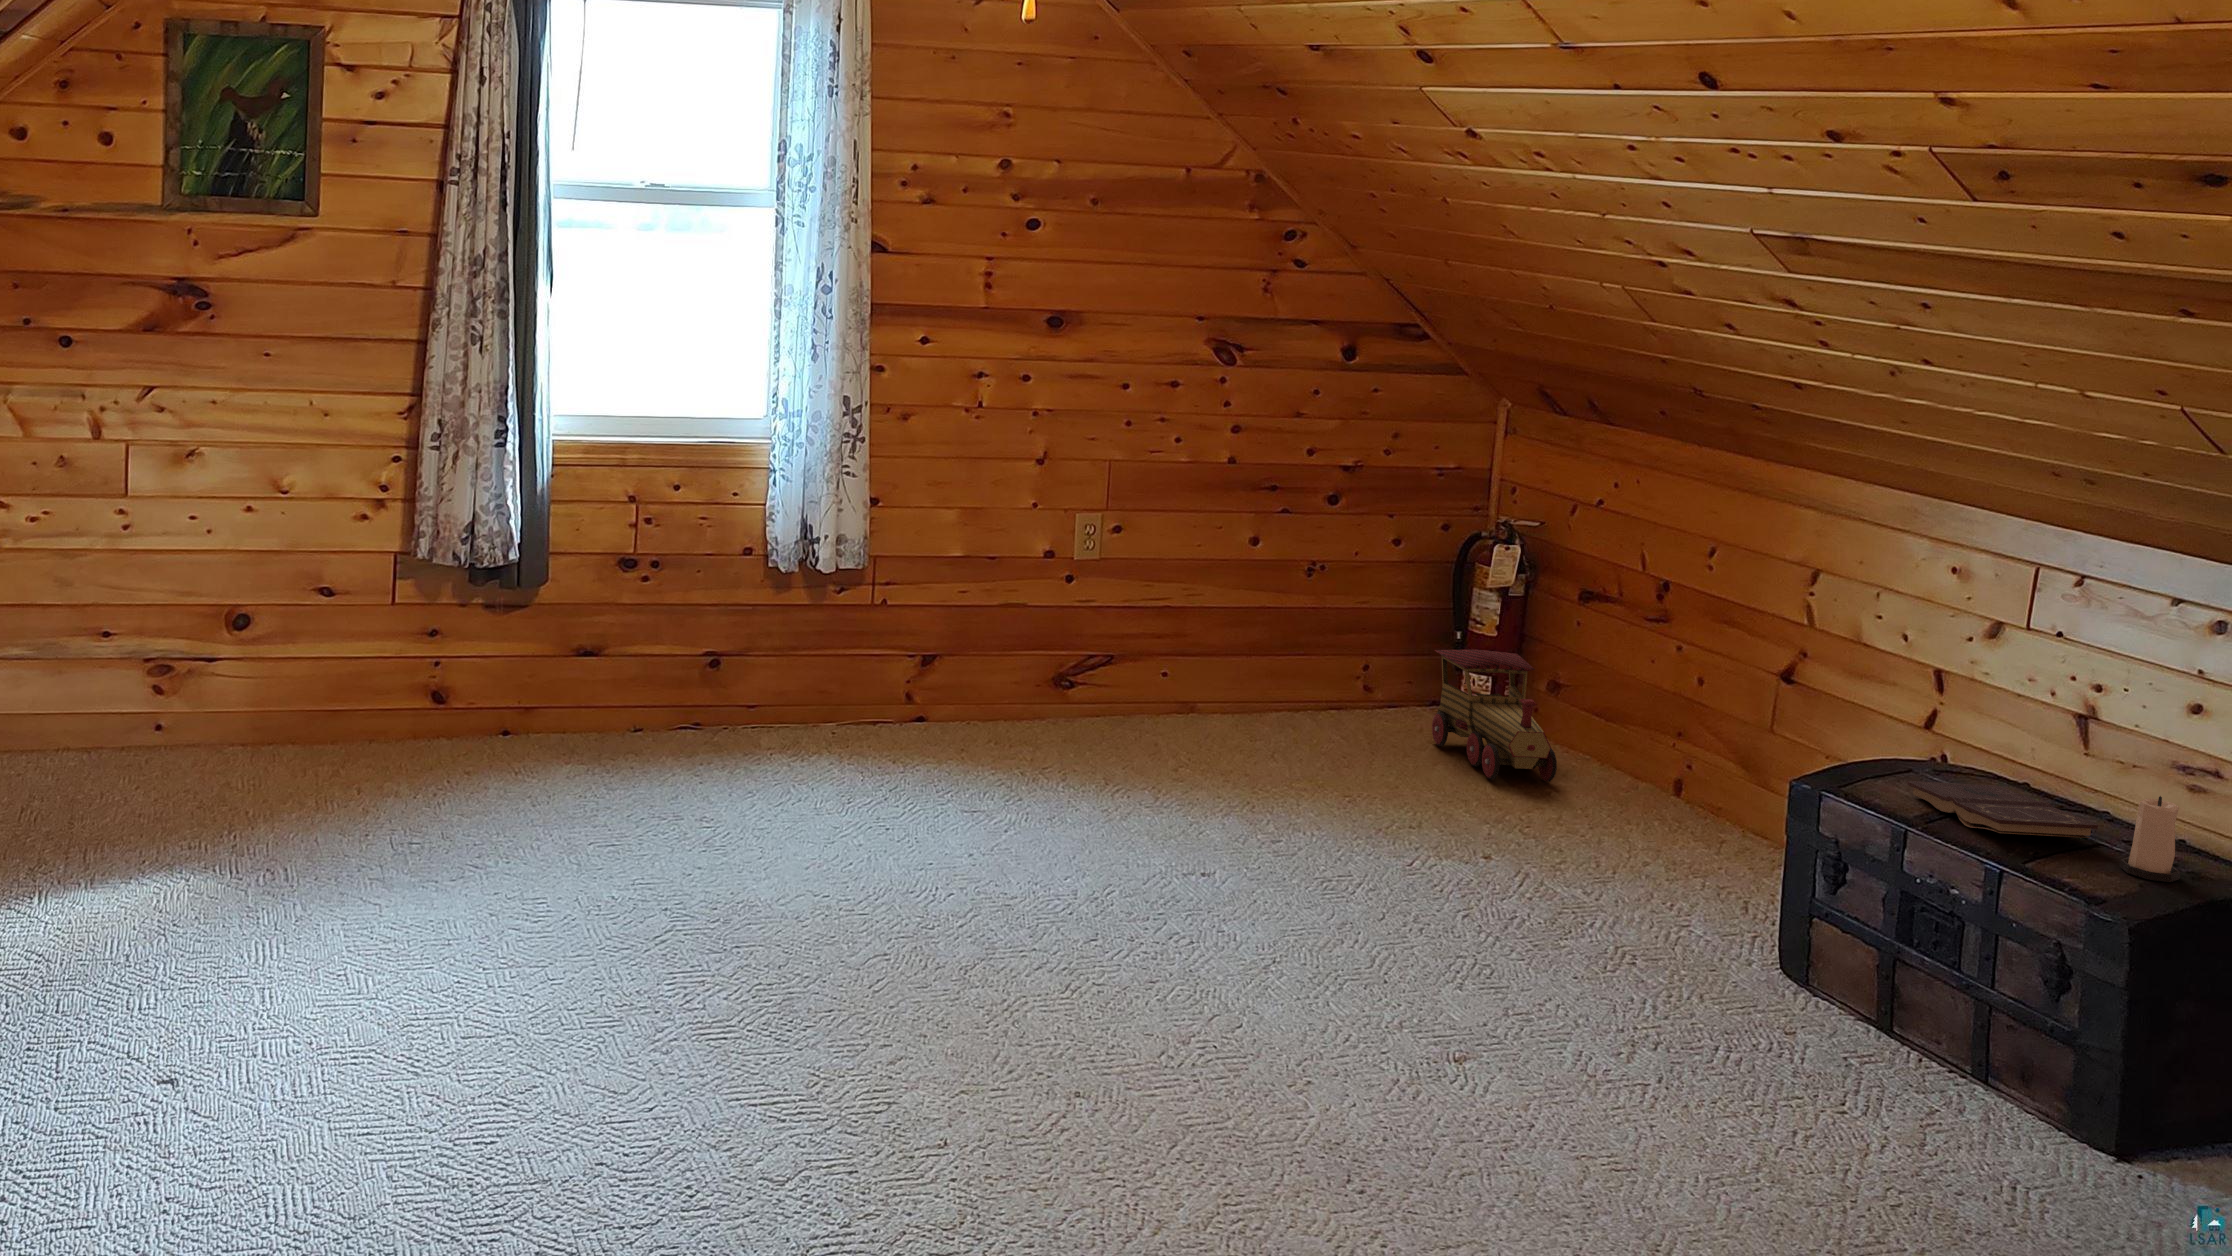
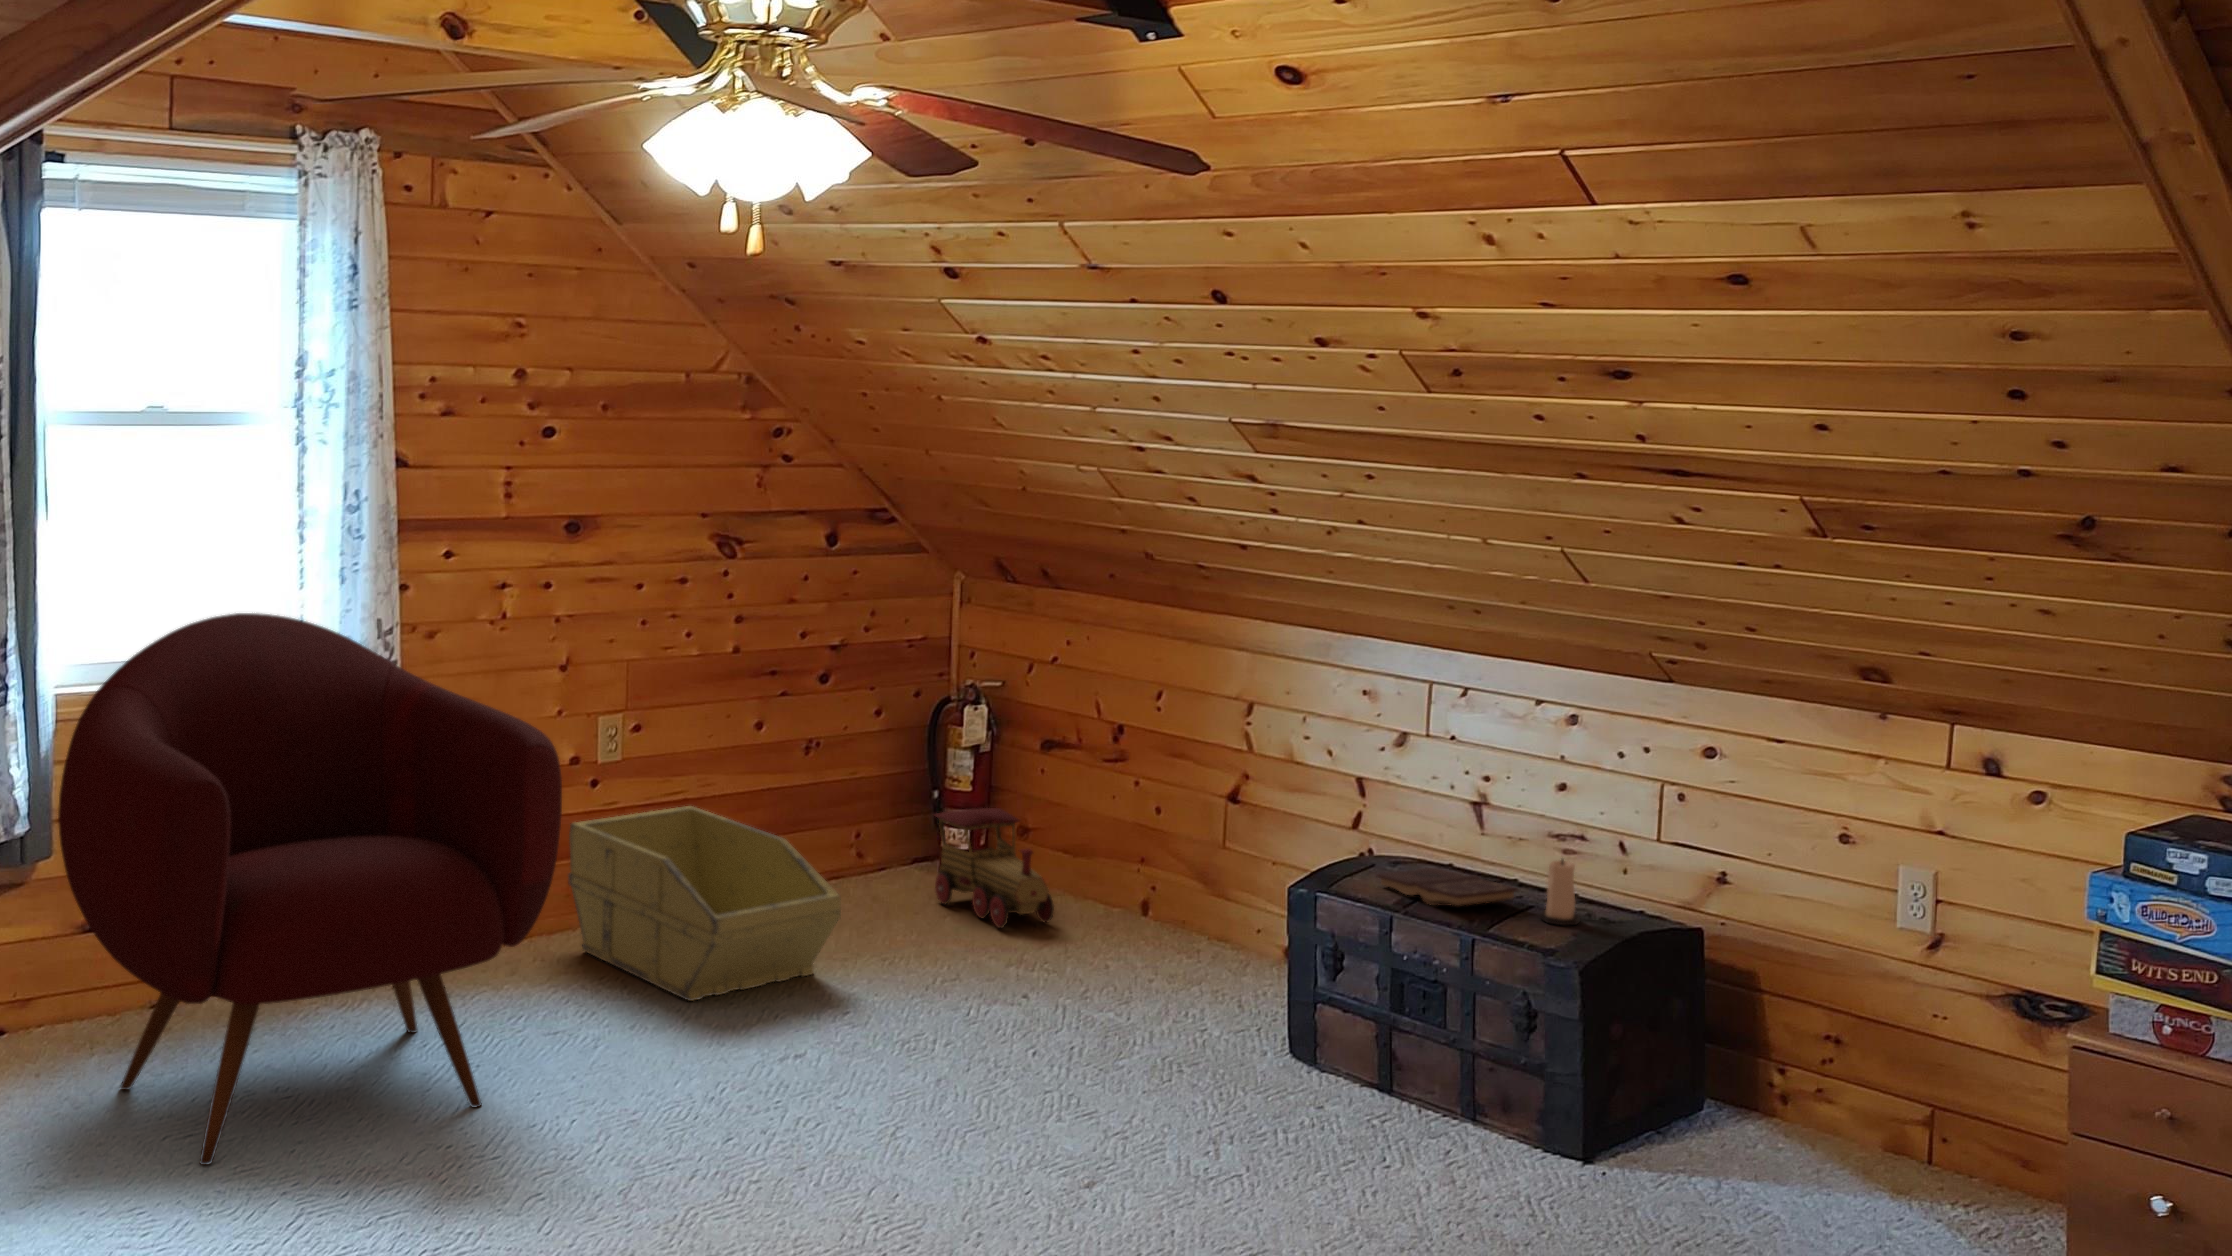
armchair: none [534,380,968,860] -> present [58,613,562,1165]
storage bin: none [1031,609,1287,797] -> present [568,806,841,1001]

